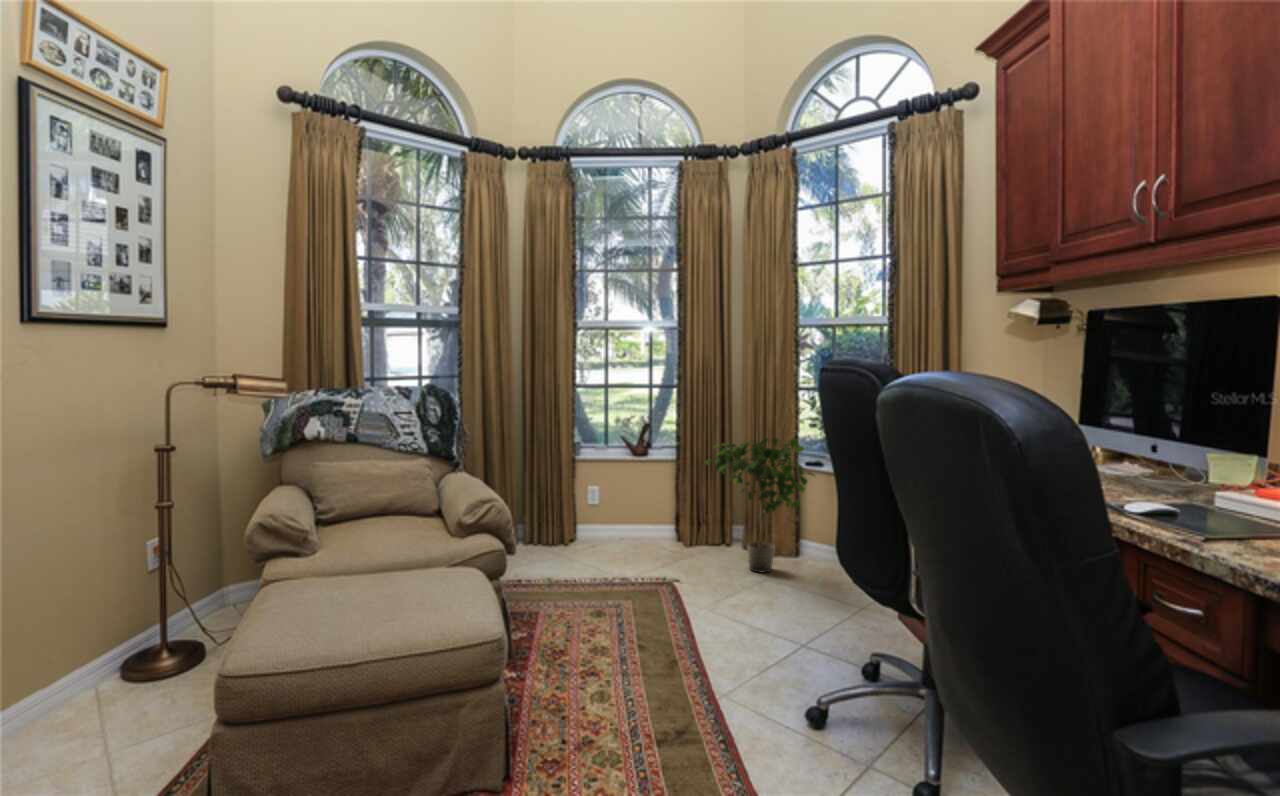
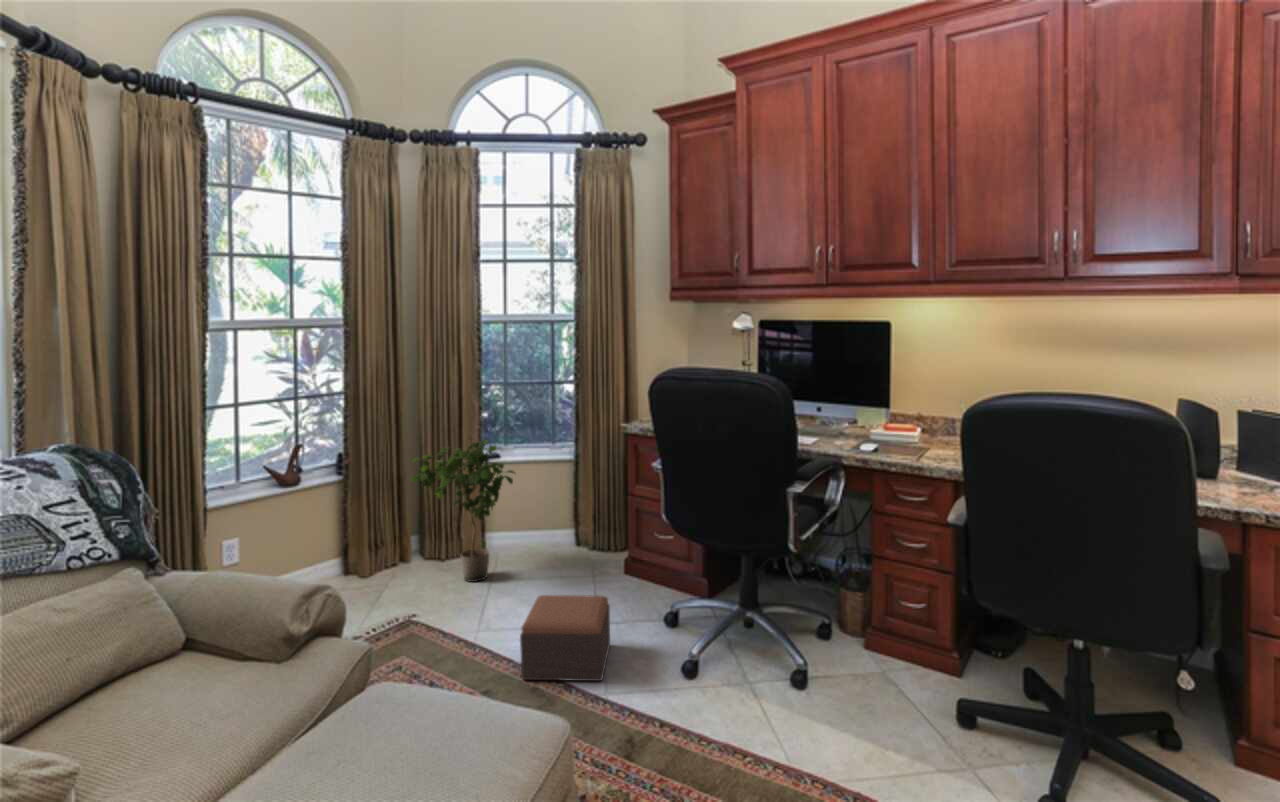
footstool: none [680,578,790,667] -> present [520,595,610,681]

